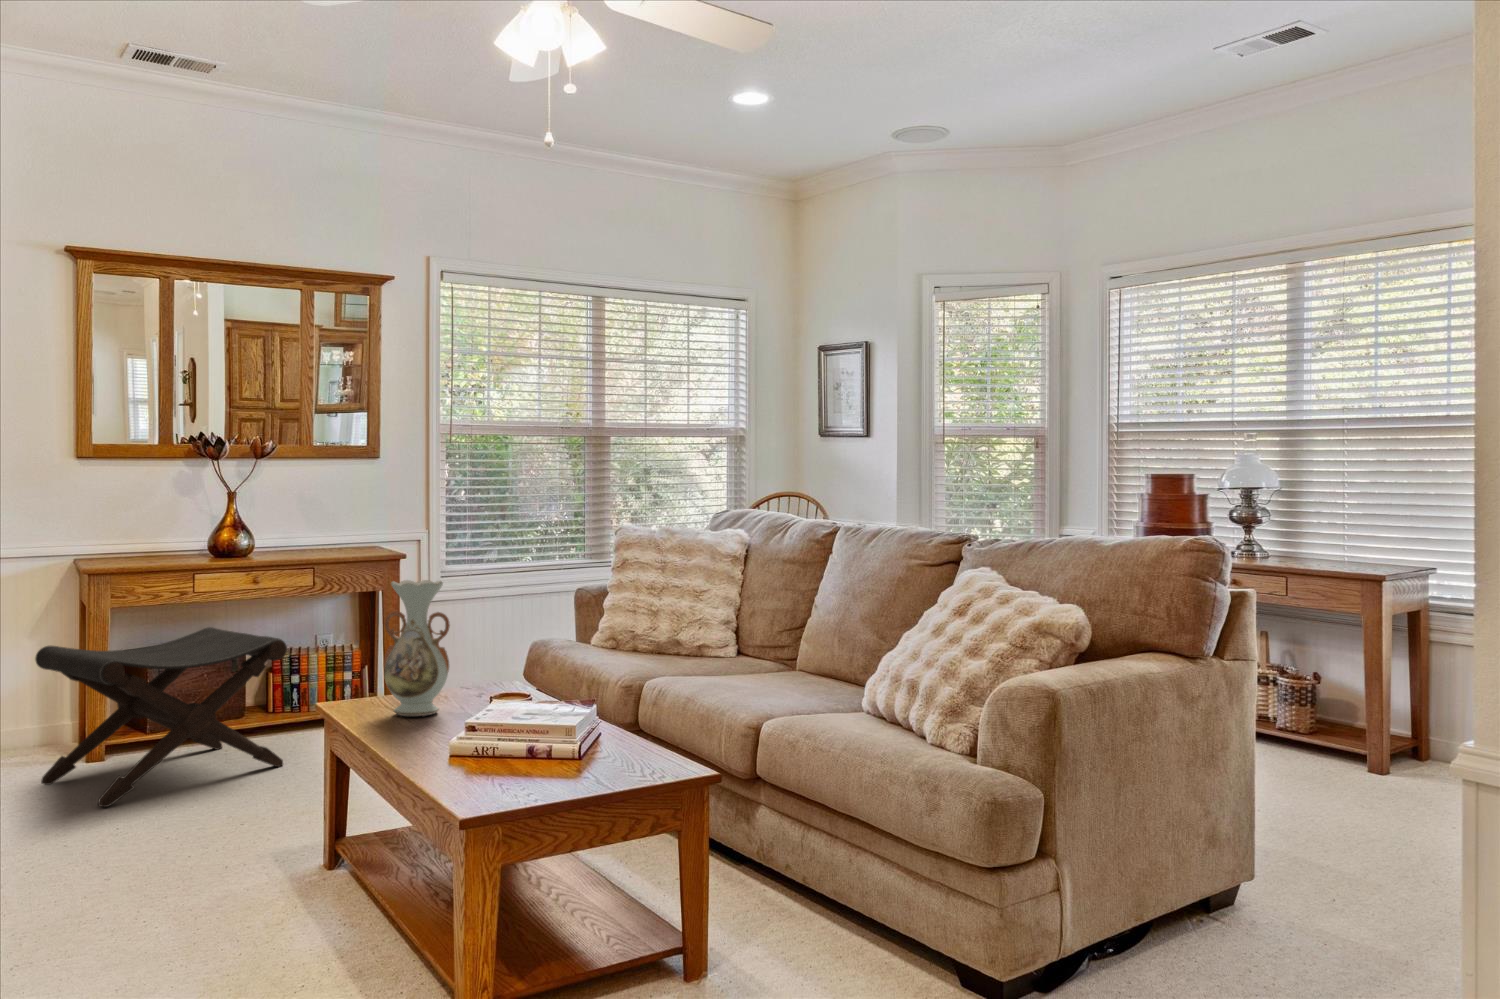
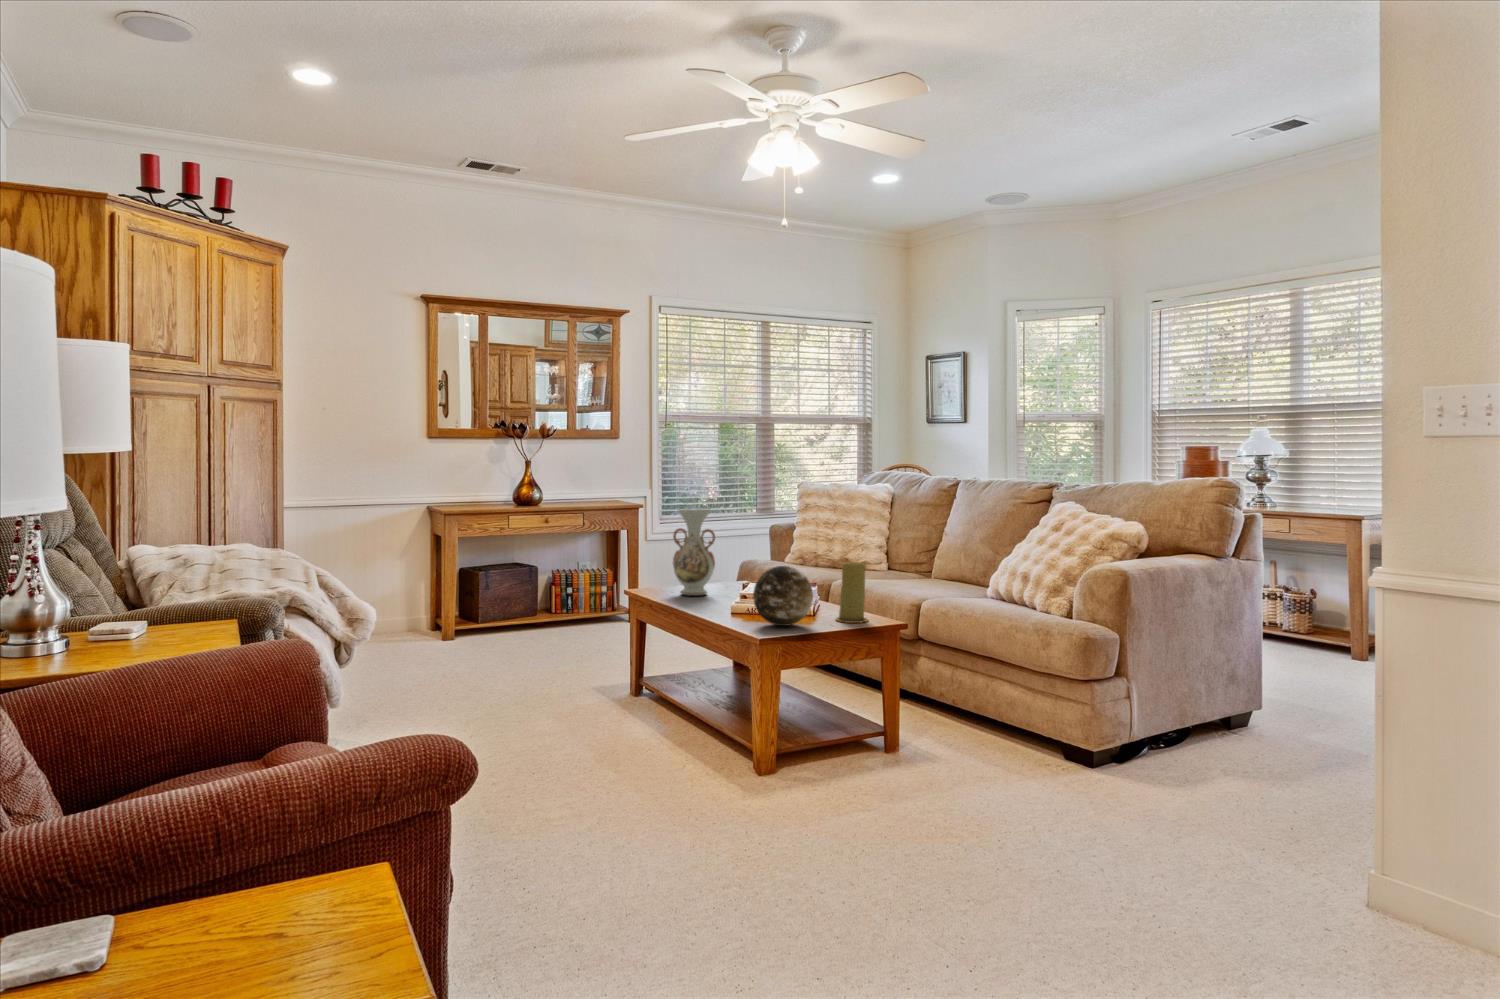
footstool: present [35,627,287,807] -> none [420,552,577,663]
candle: none [610,674,663,775] -> present [836,562,868,623]
decorative orb: none [468,688,567,786] -> present [753,566,813,626]

